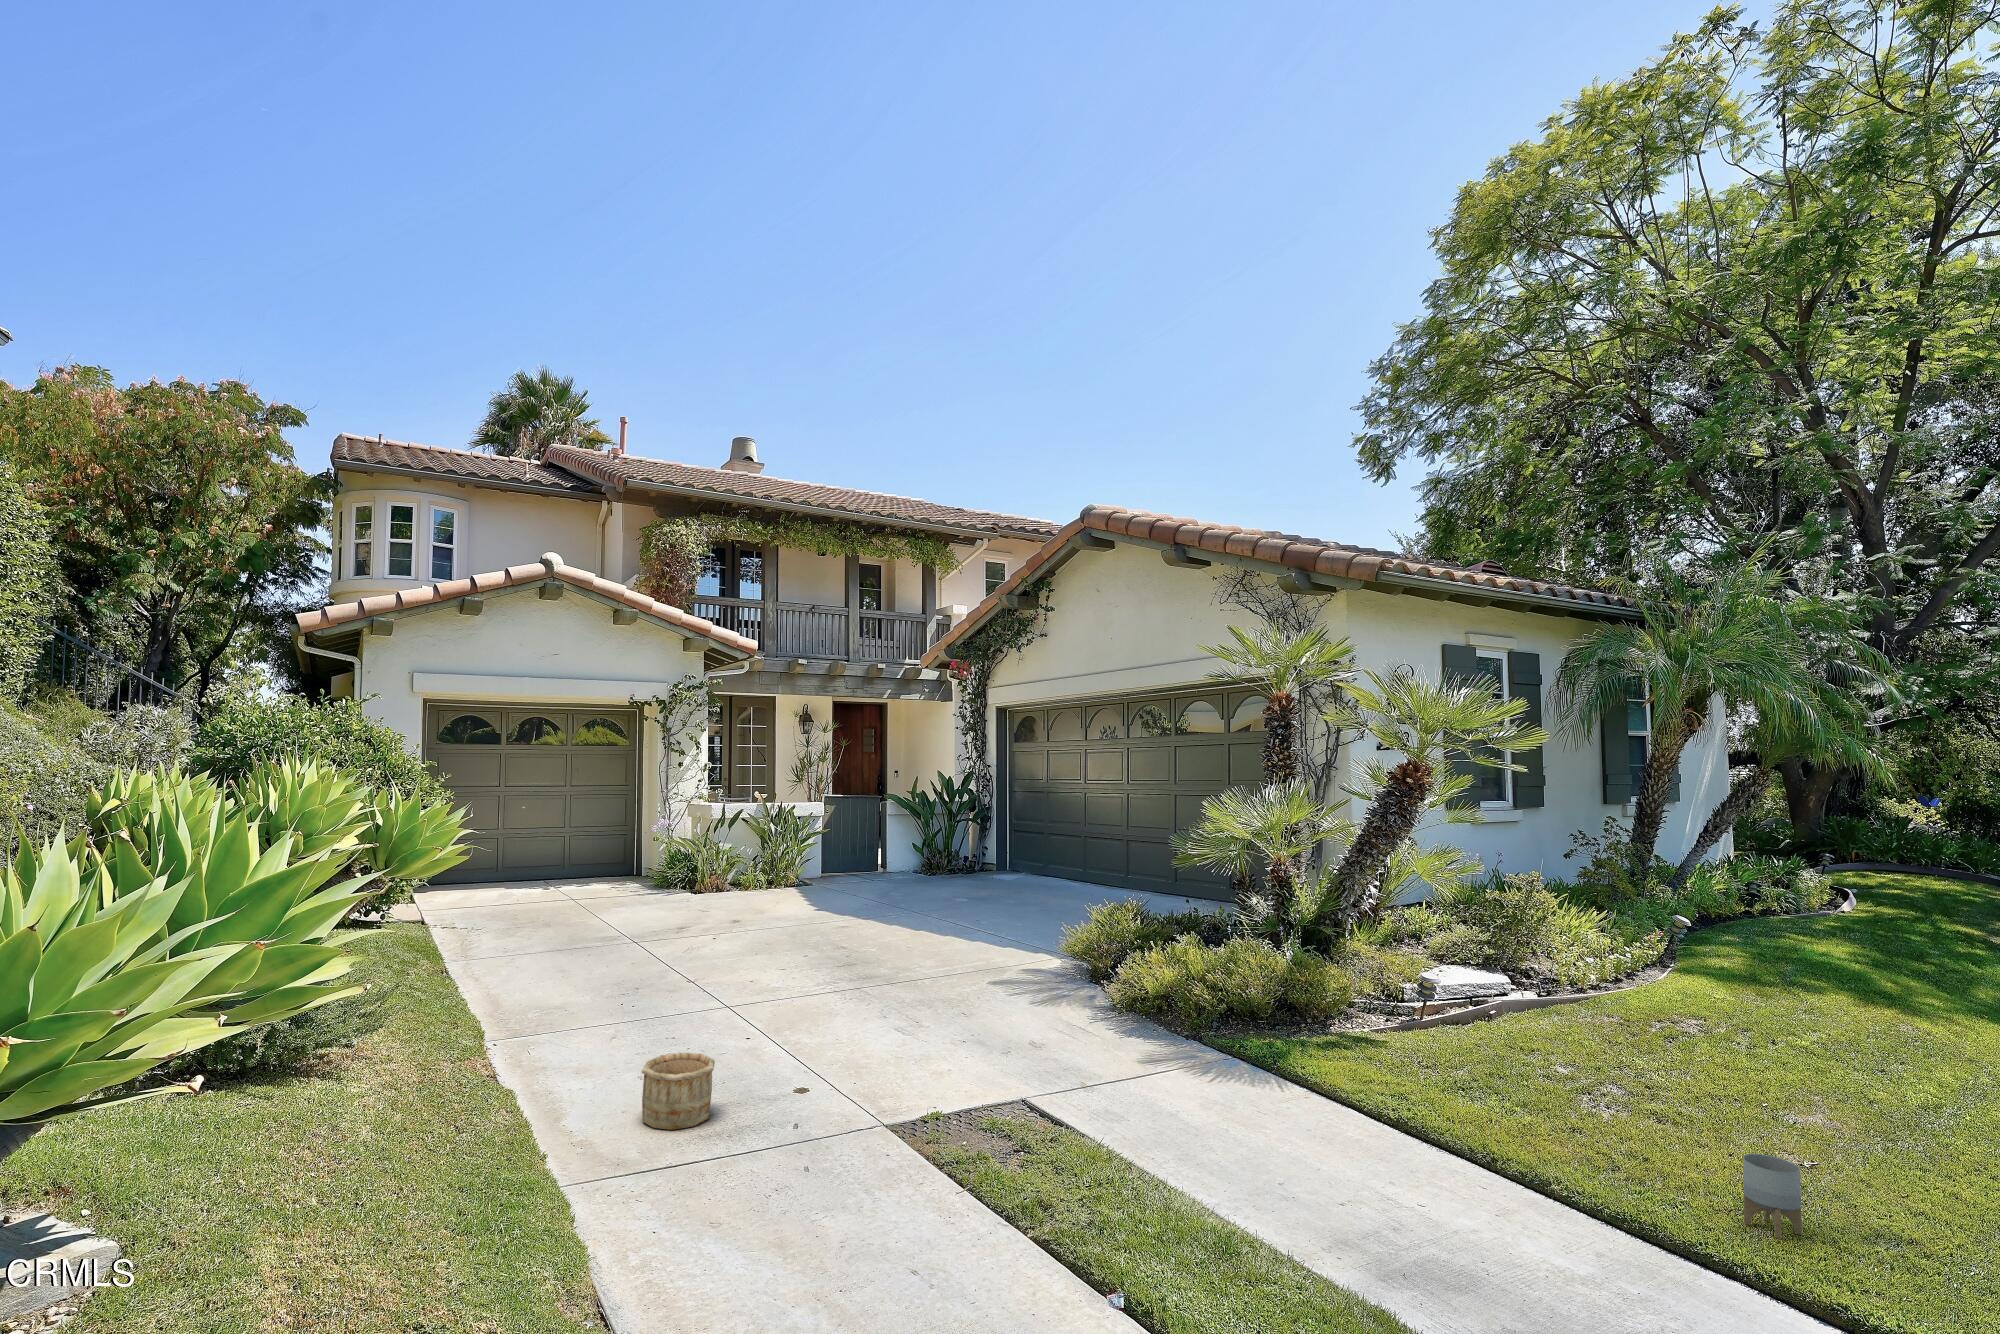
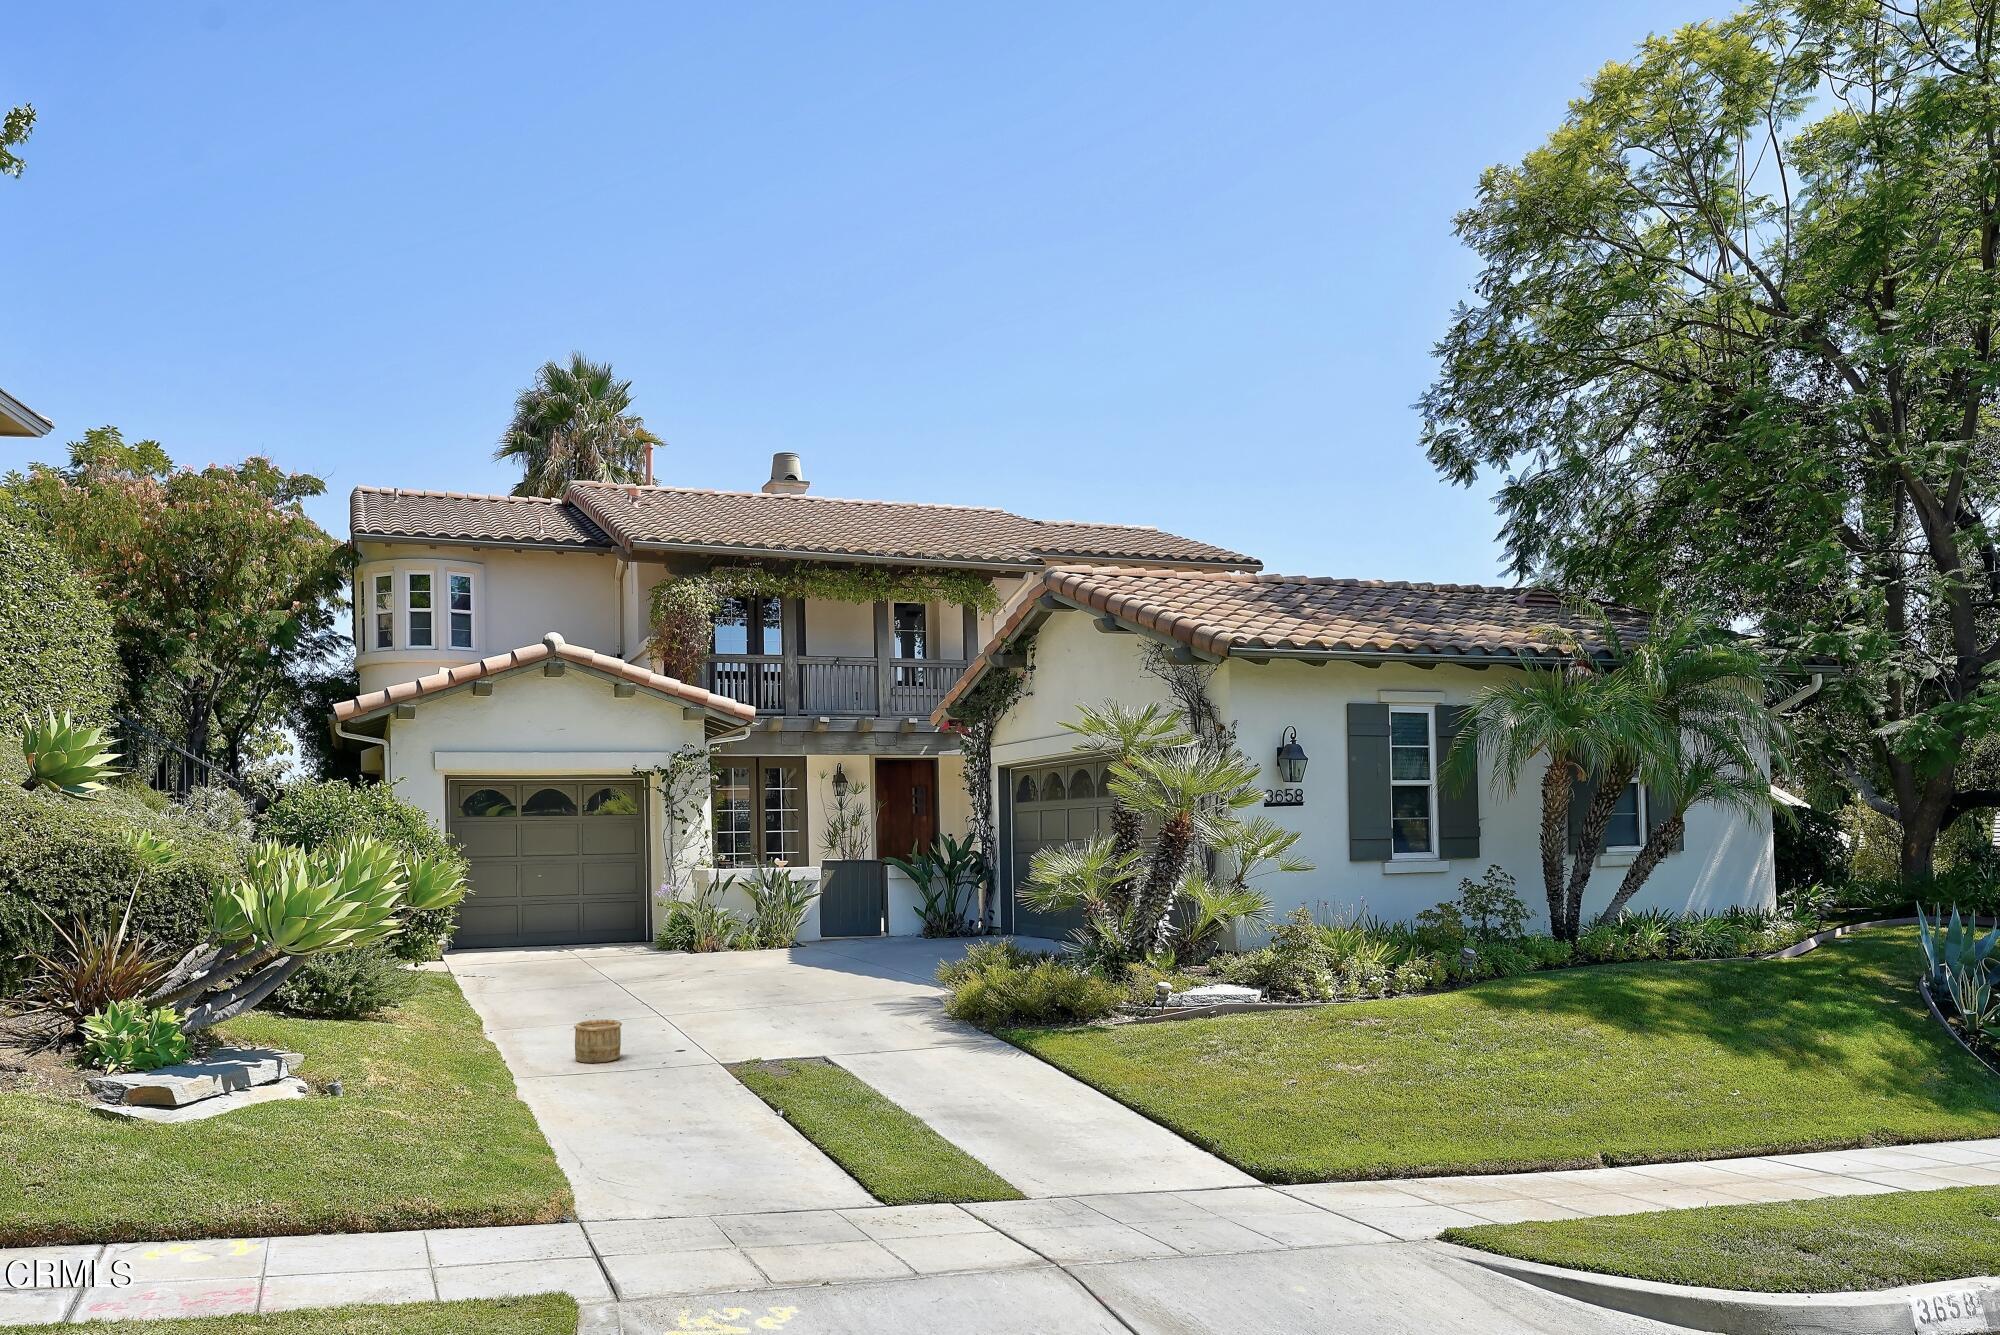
planter: present [1743,1154,1801,1239] -> none [1215,1057,1245,1104]

